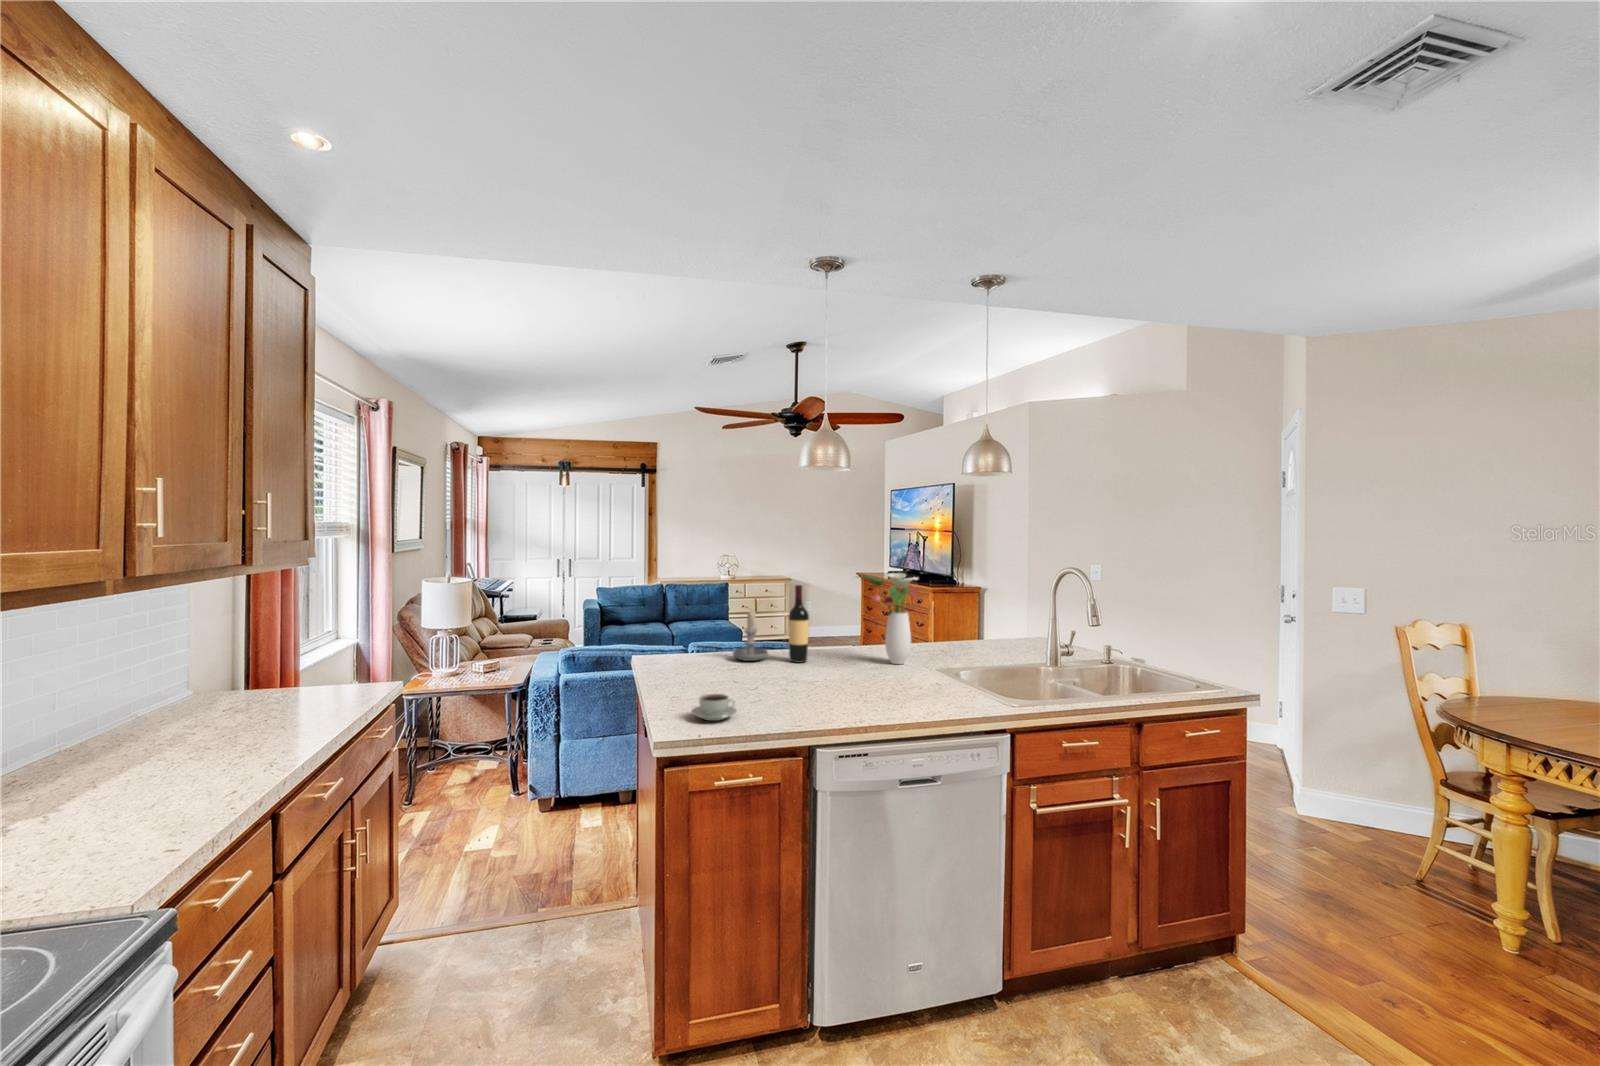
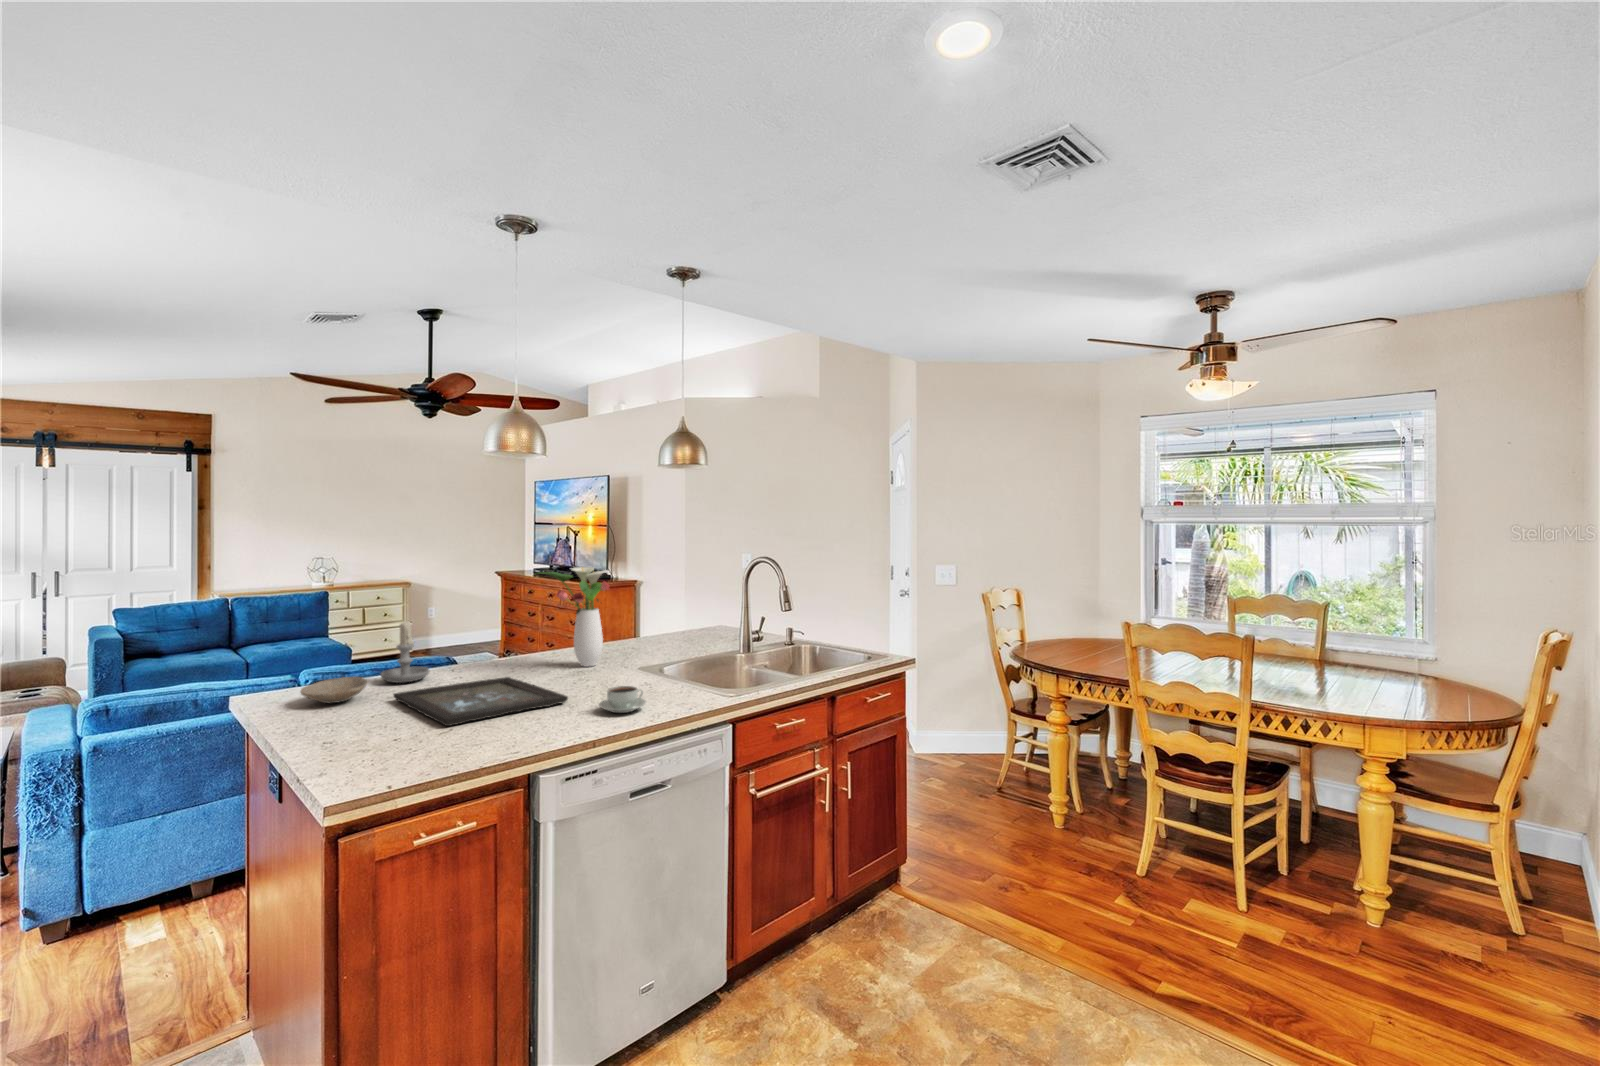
wine bottle: present [789,585,809,663] -> none [456,586,482,678]
bowl: none [674,652,720,671] -> present [301,677,369,703]
tray: none [736,665,866,701] -> present [393,677,568,726]
coffee cup: present [691,694,737,721] -> present [599,686,646,713]

